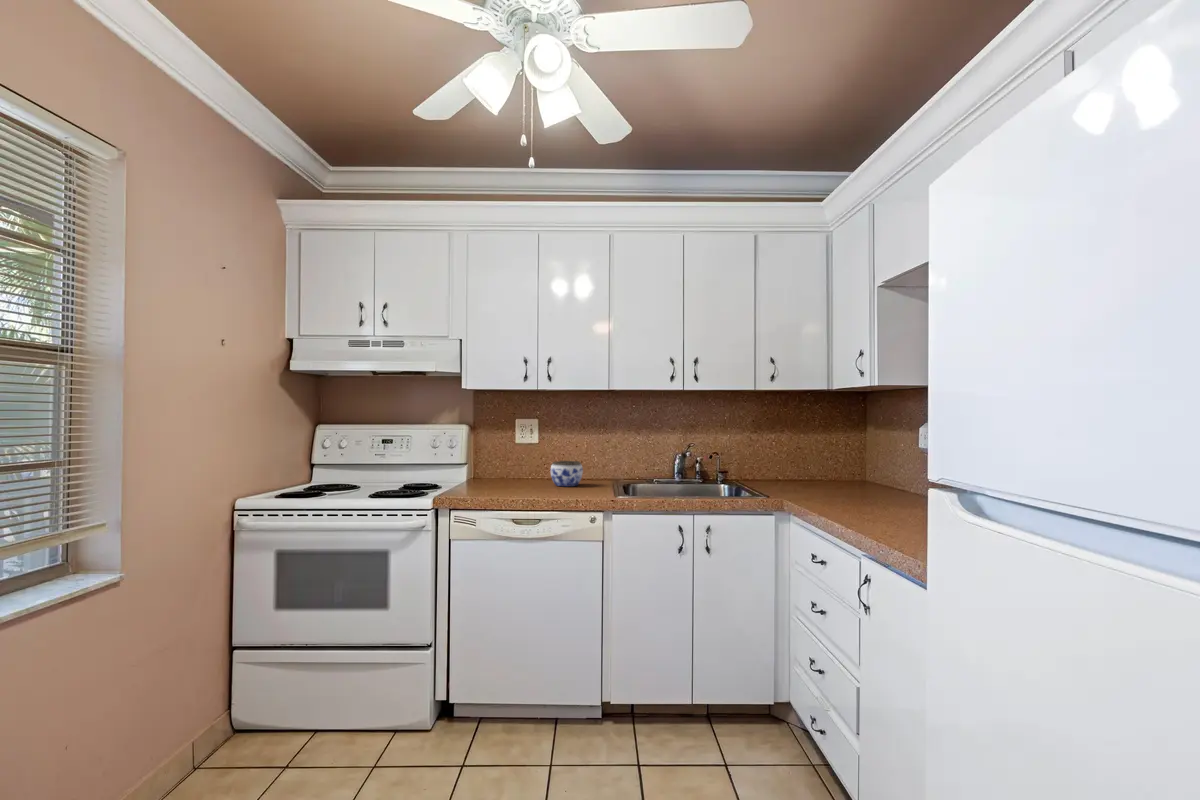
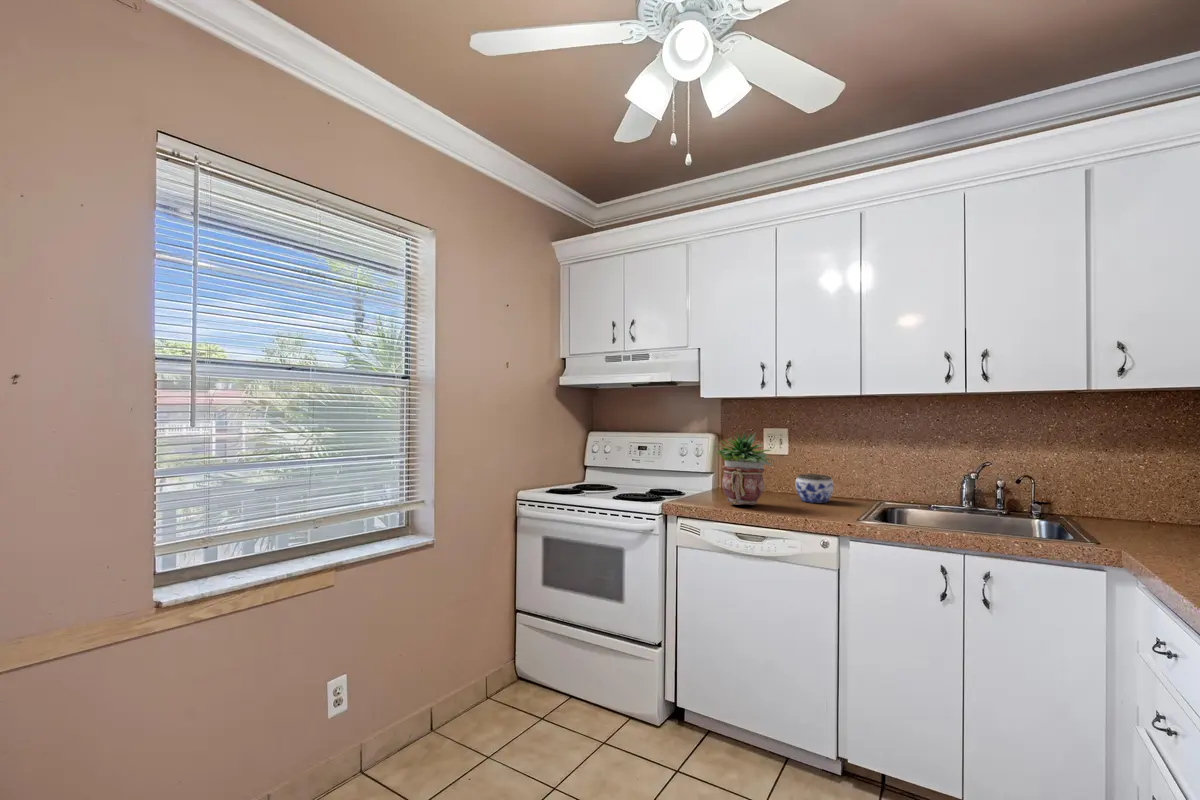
potted plant: none [483,421,540,493] -> present [714,432,774,505]

